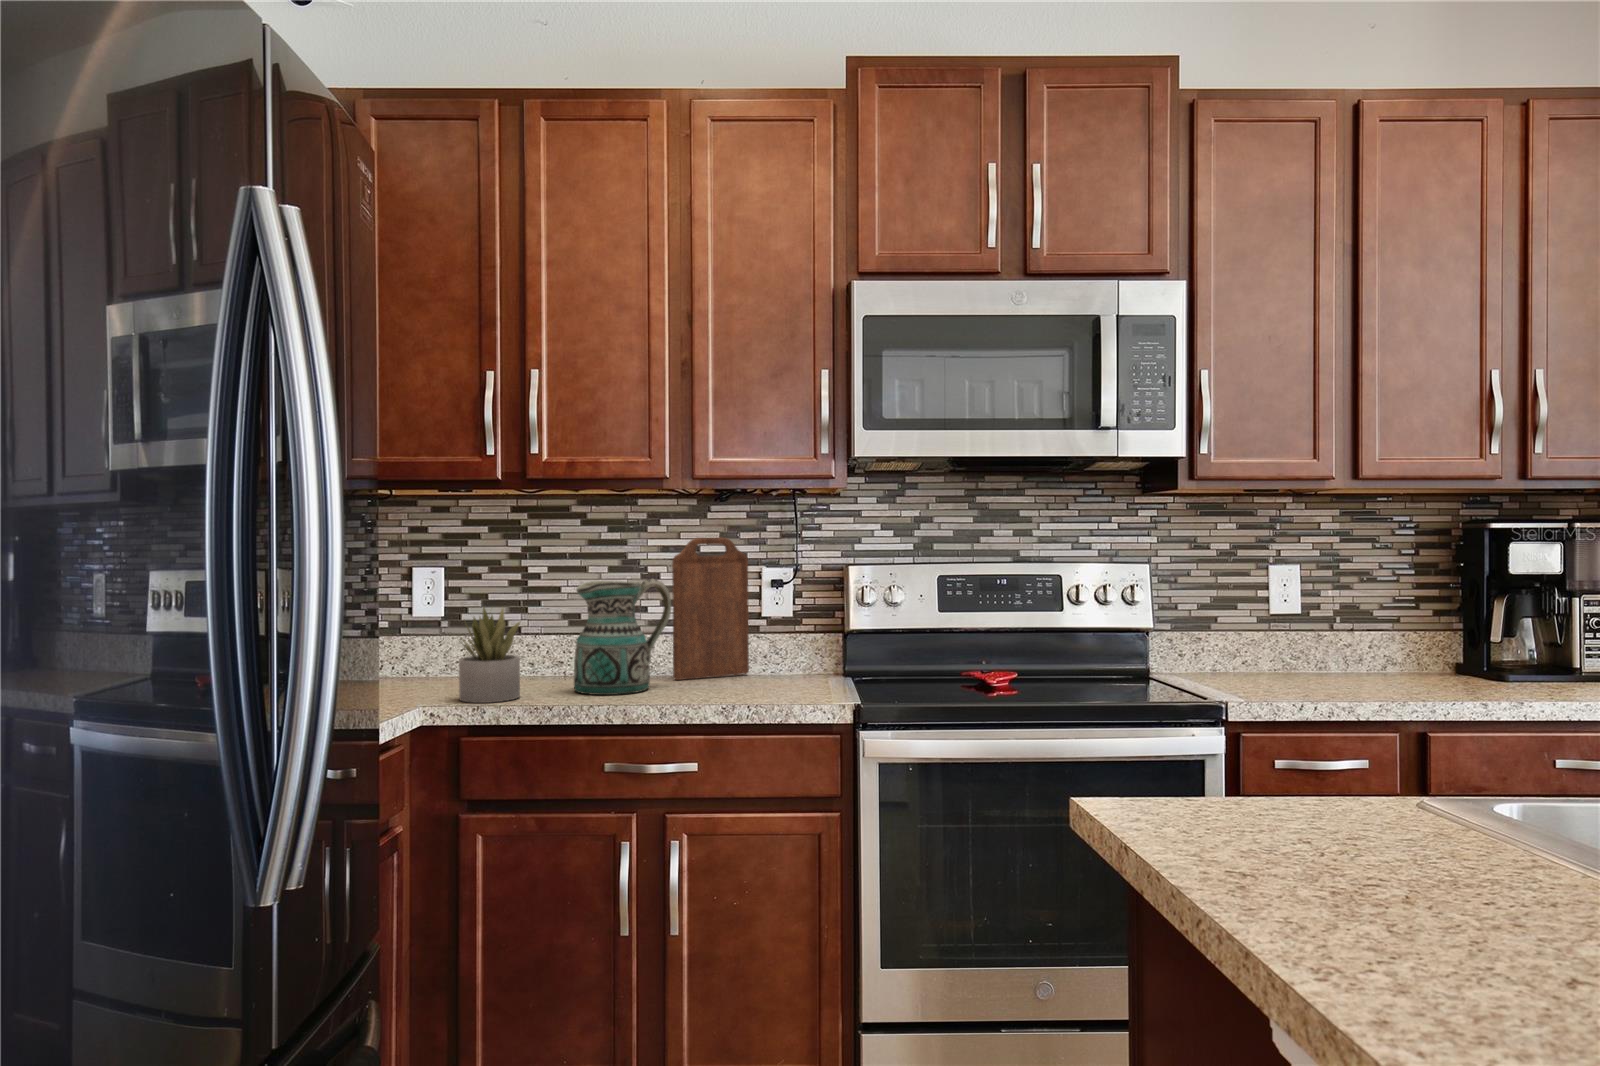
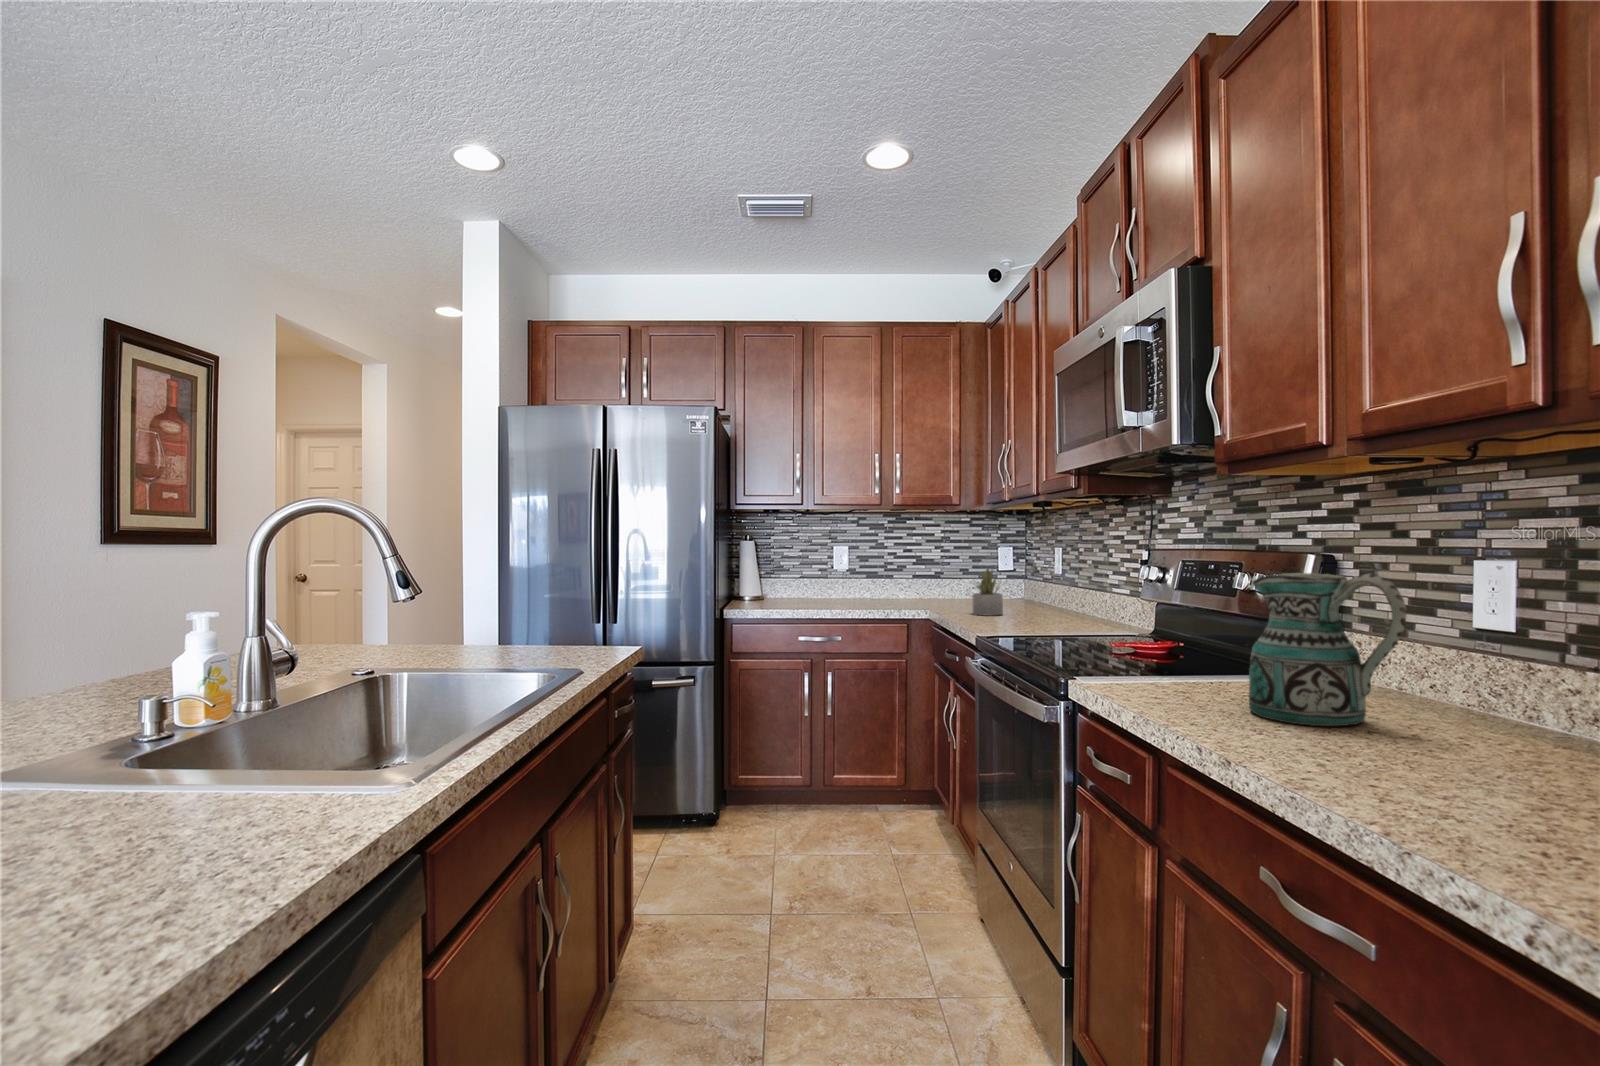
cutting board: present [672,537,749,680] -> none [1086,530,1136,628]
ceramic pitcher: present [574,579,671,695] -> present [1249,573,1407,726]

